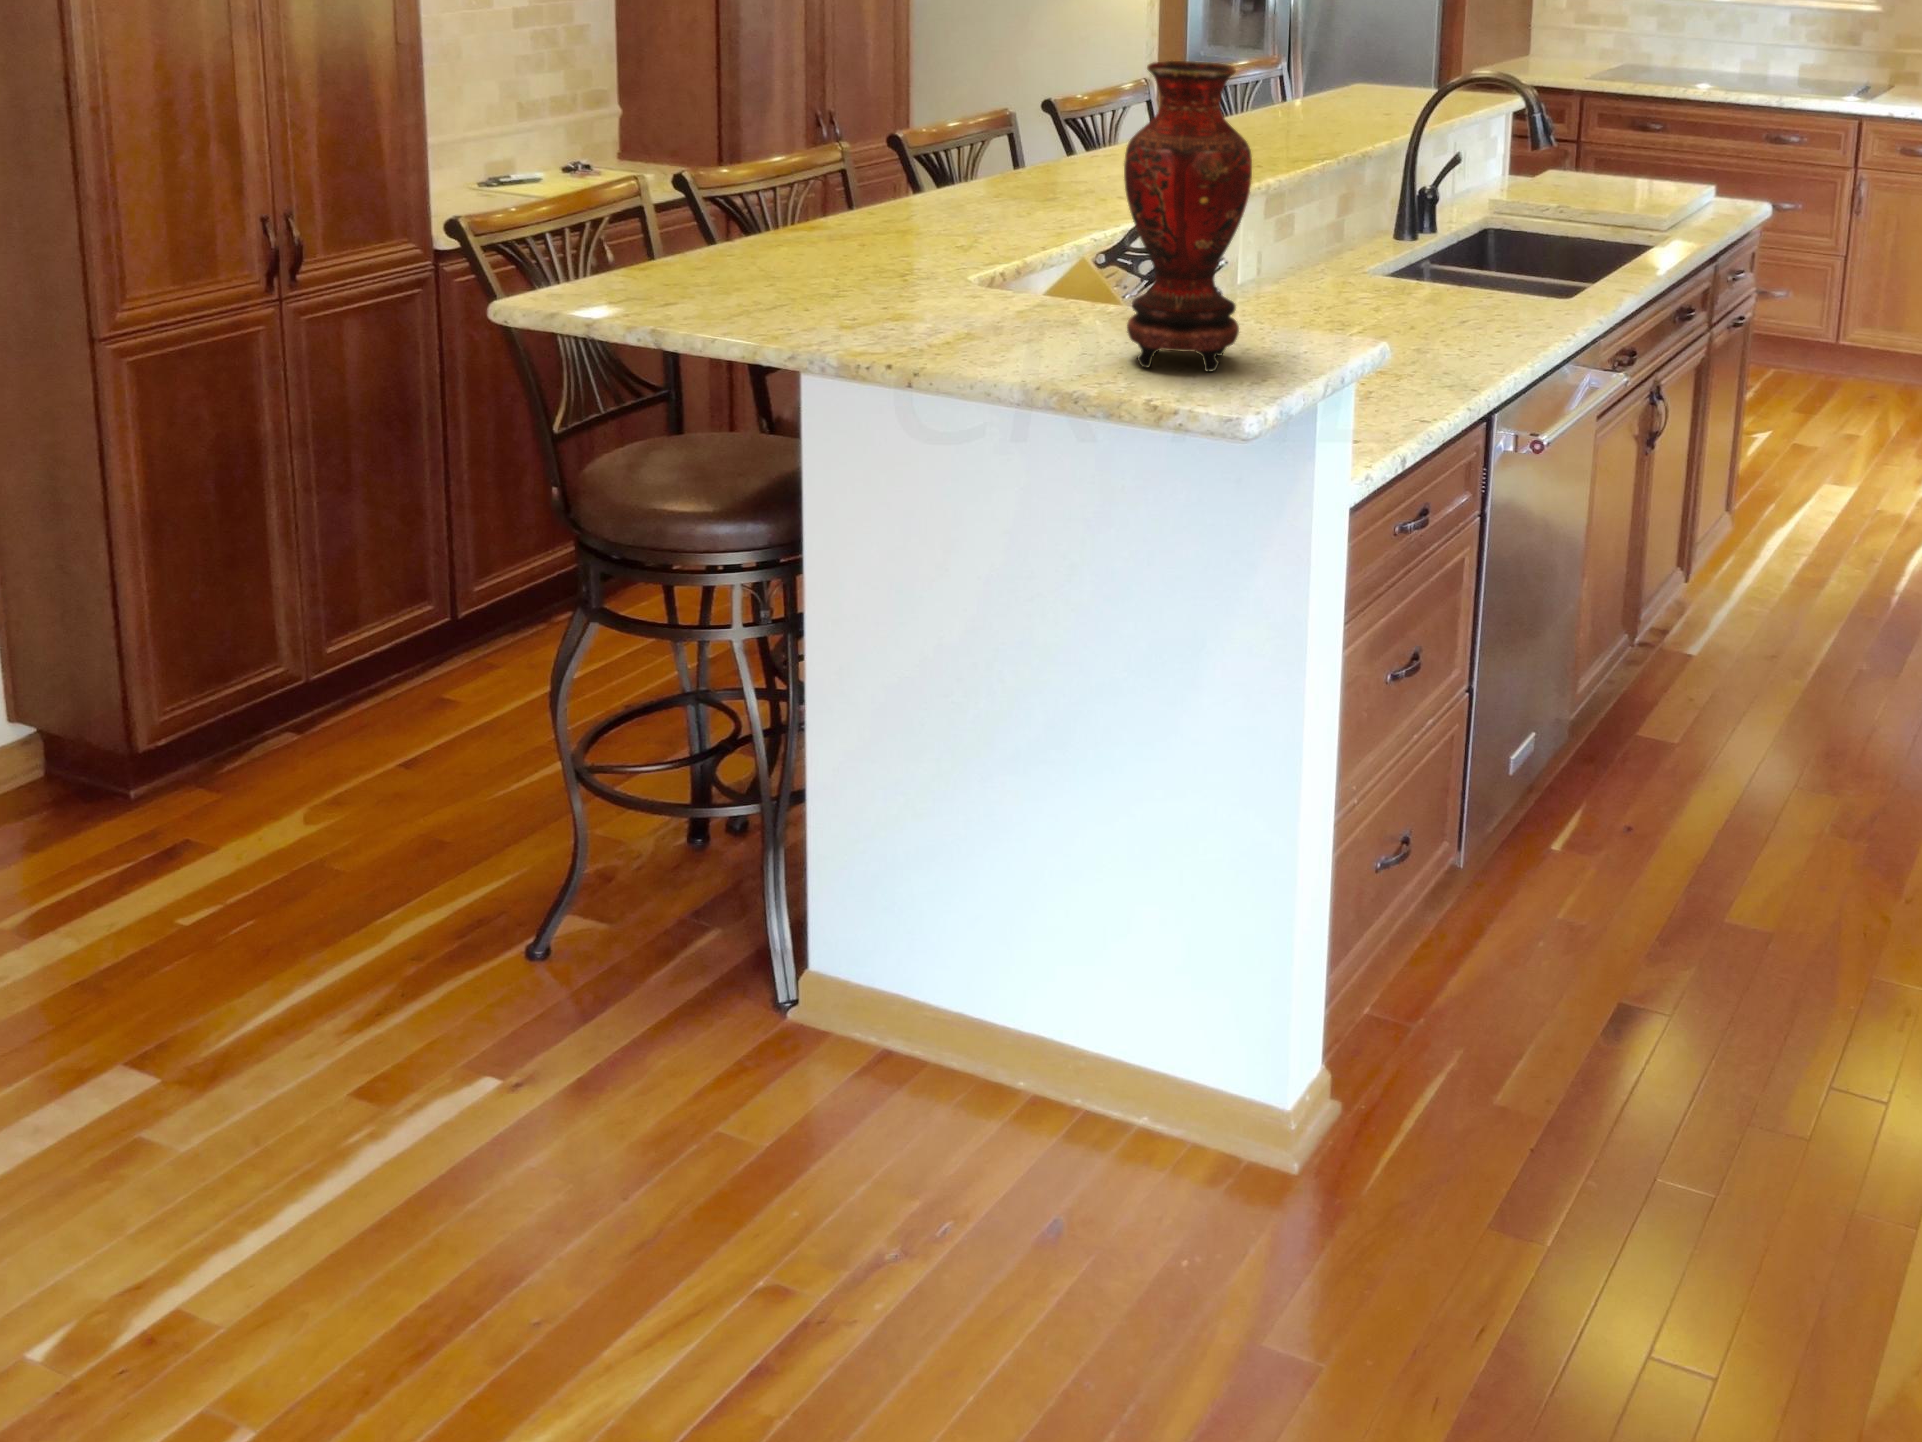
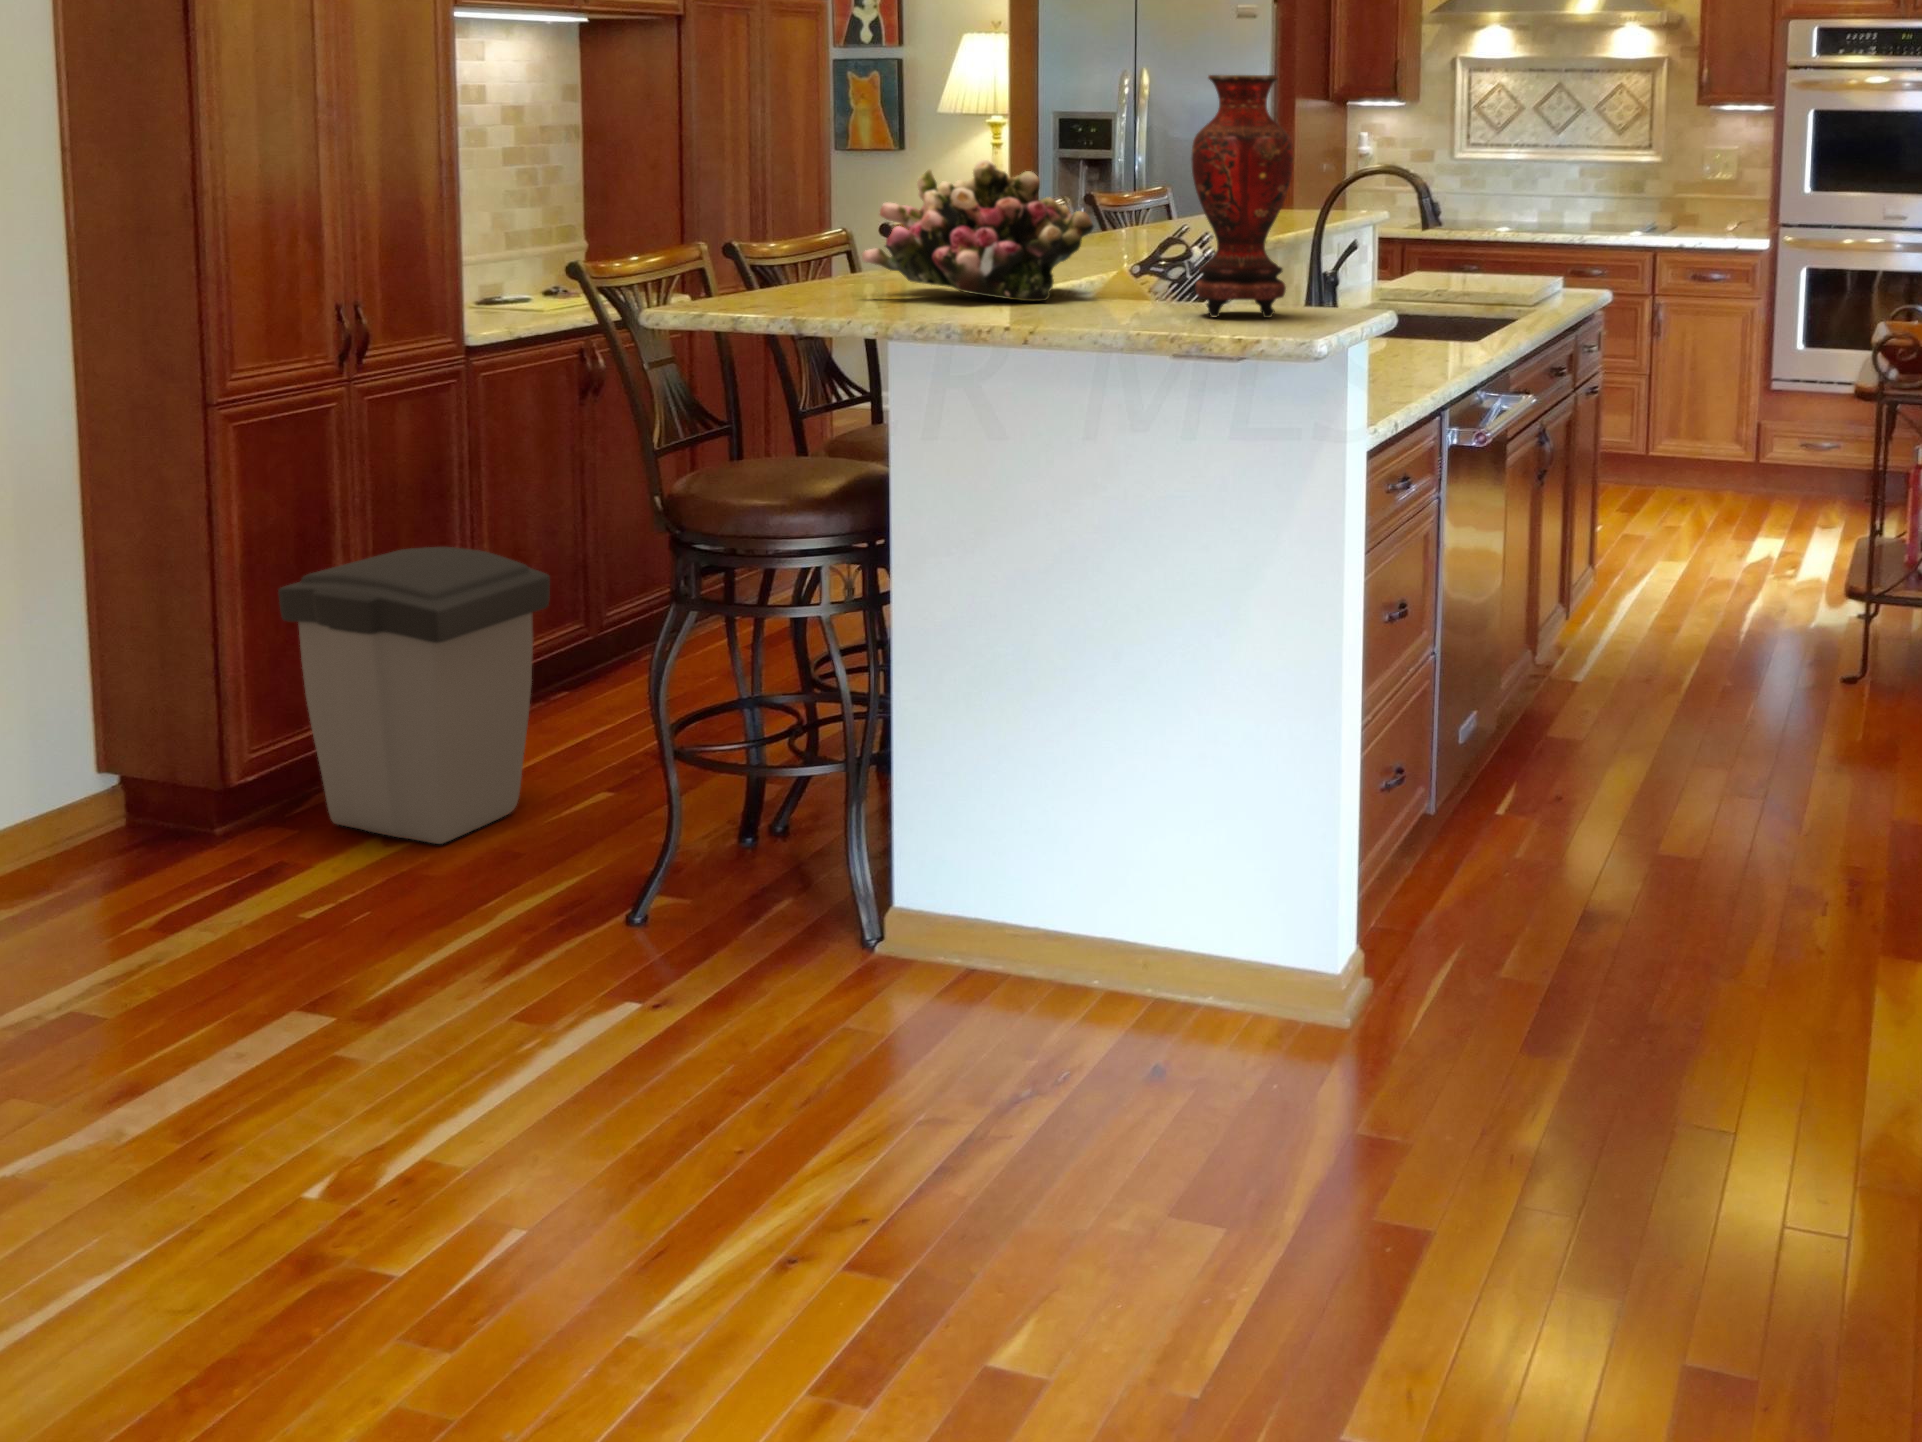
flower arrangement: none [762,124,1039,312] -> present [862,160,1094,301]
trash can: none [189,488,491,825] -> present [278,547,550,844]

